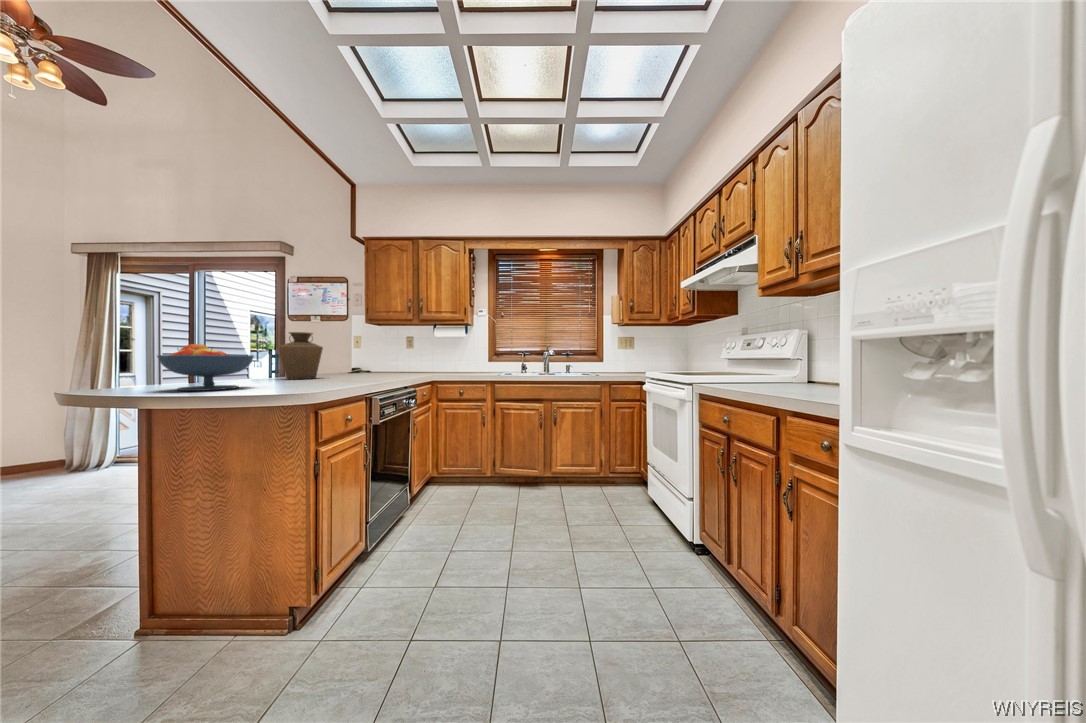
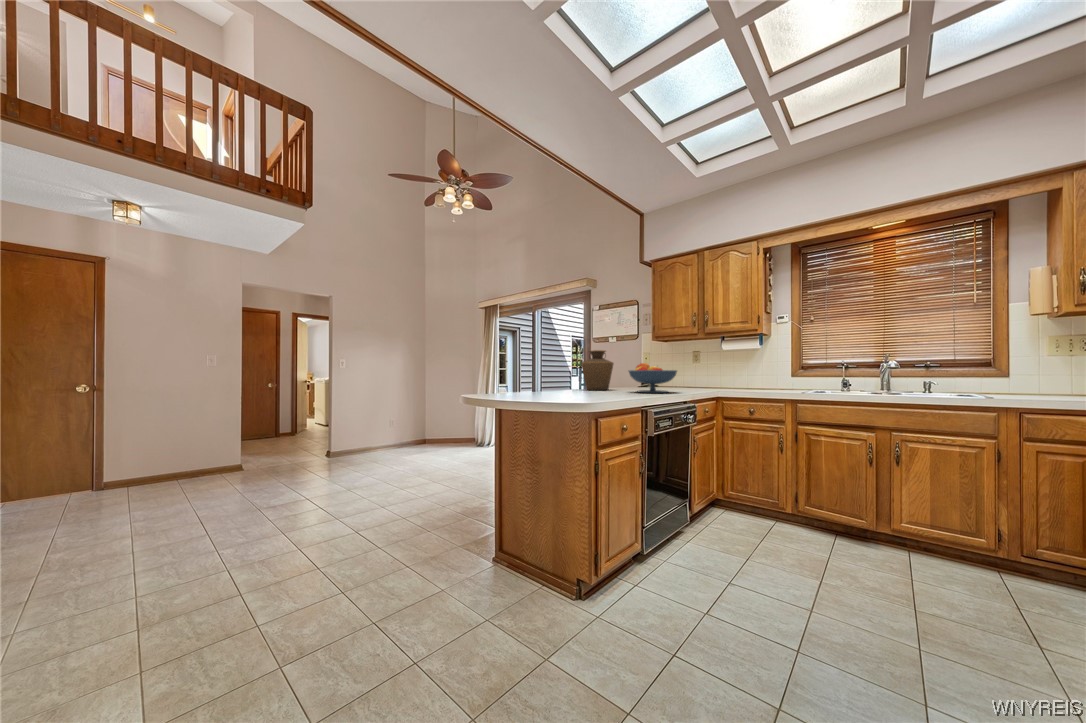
fruit bowl: present [157,344,254,391] -> present [629,363,677,393]

